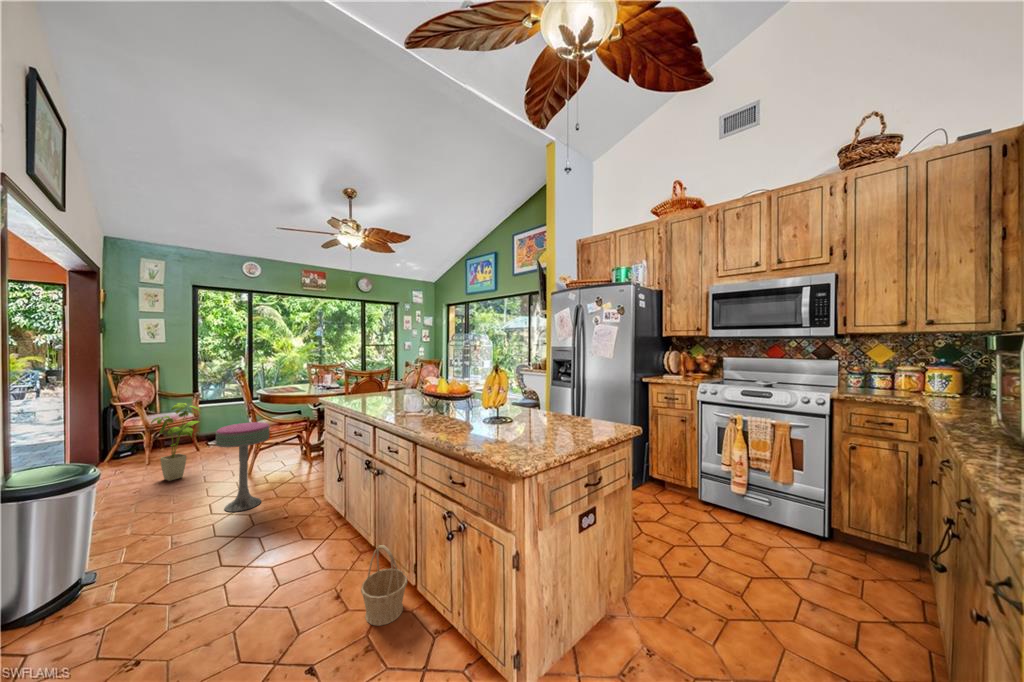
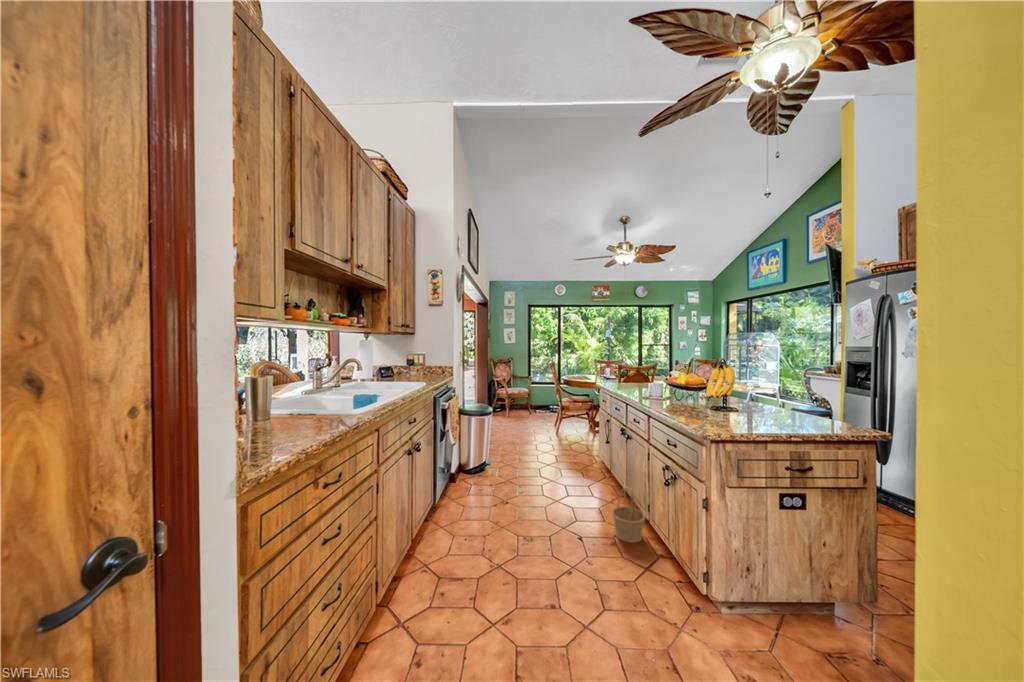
house plant: present [151,403,201,481] -> none [509,380,532,427]
bar stool: present [216,422,270,512] -> none [538,396,567,452]

